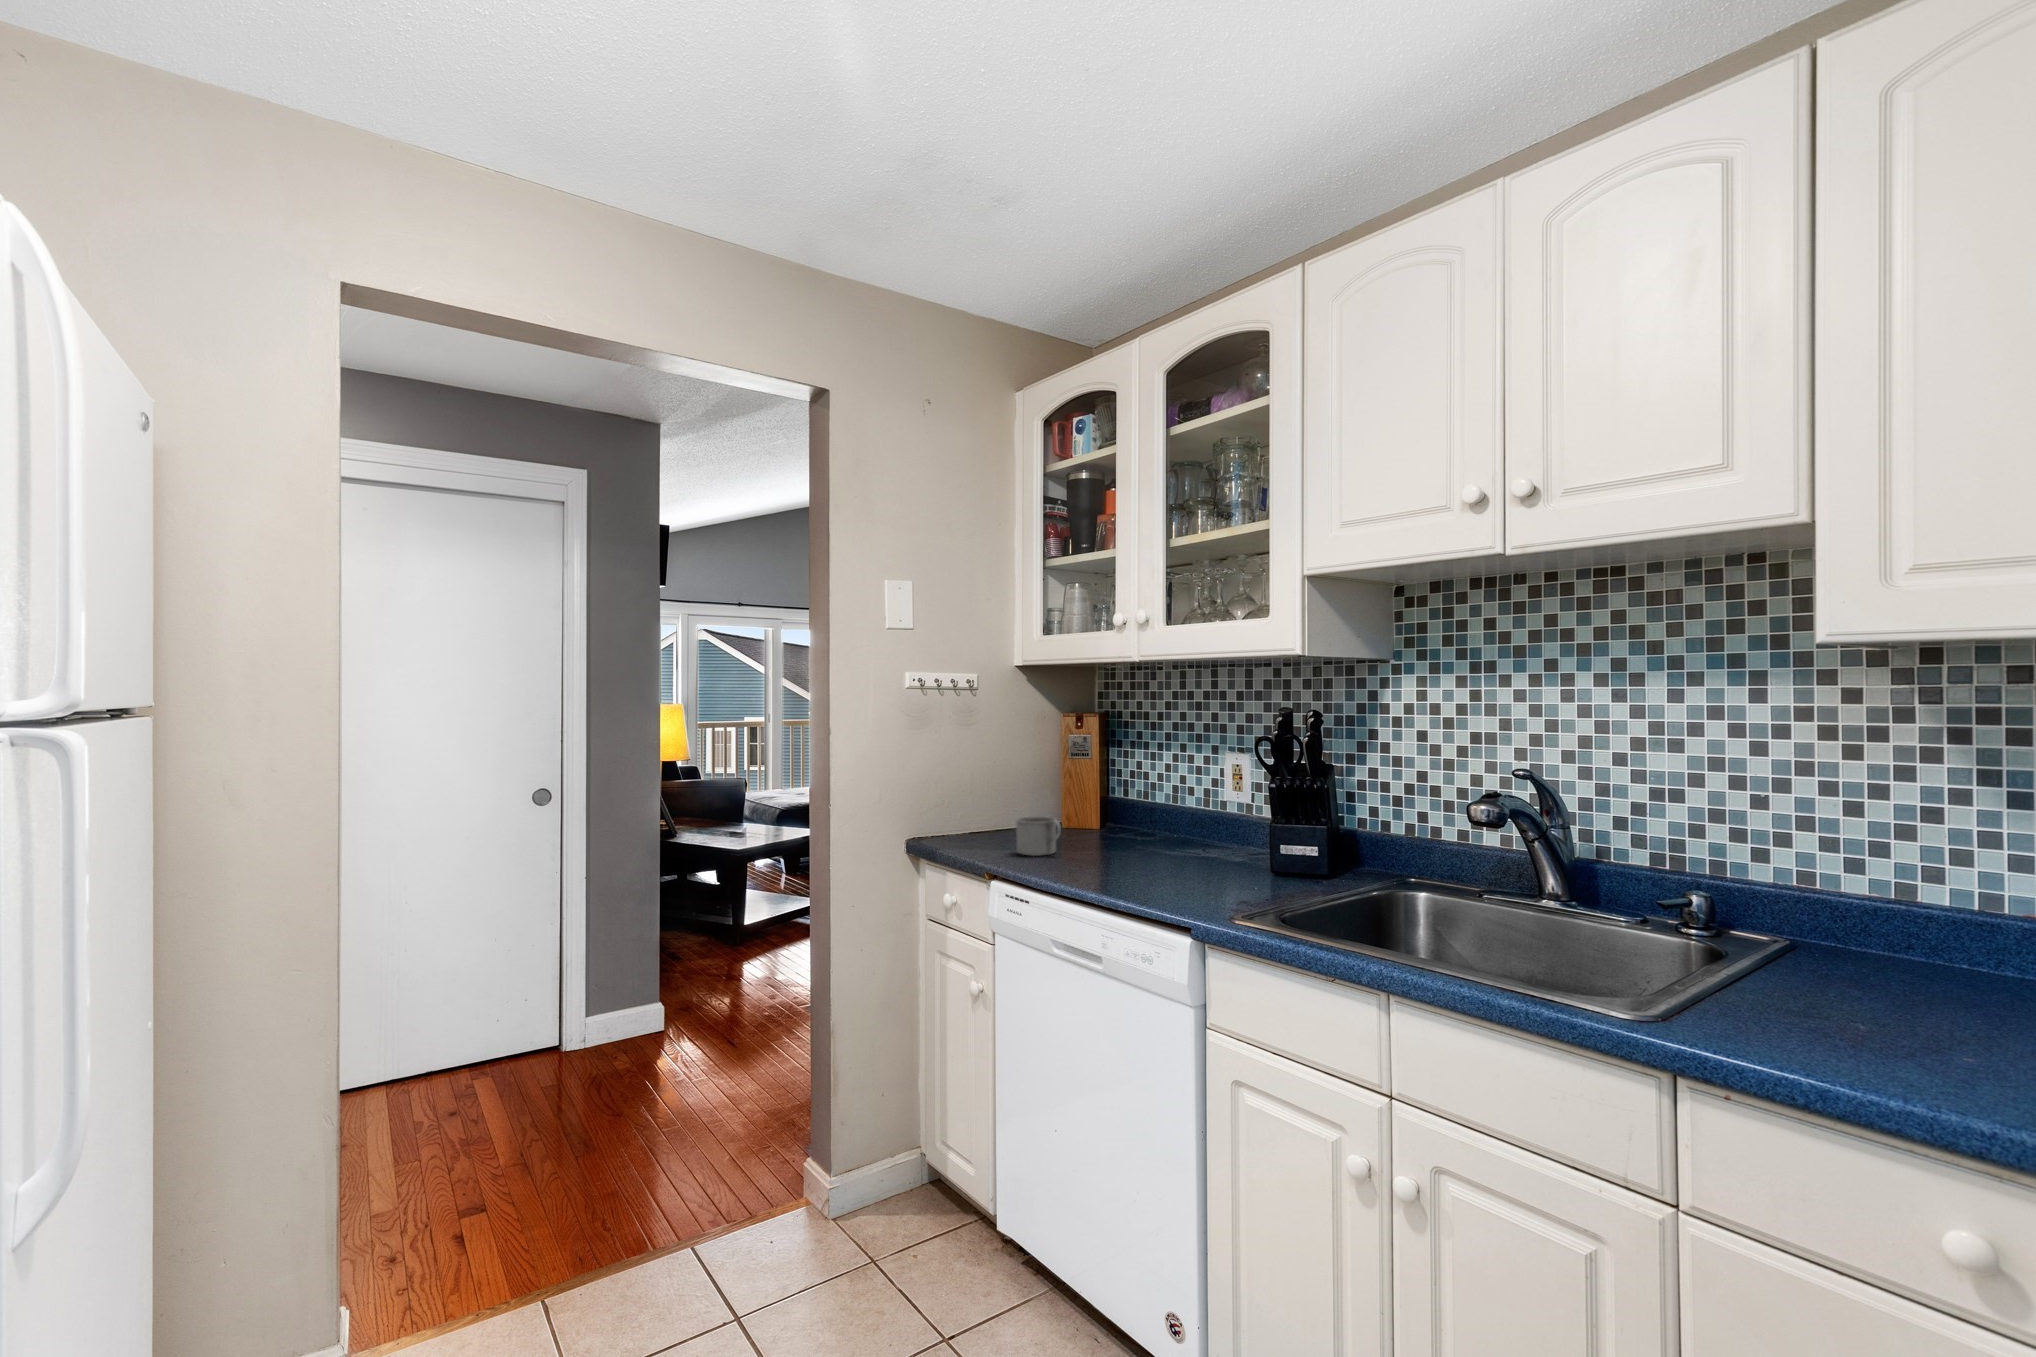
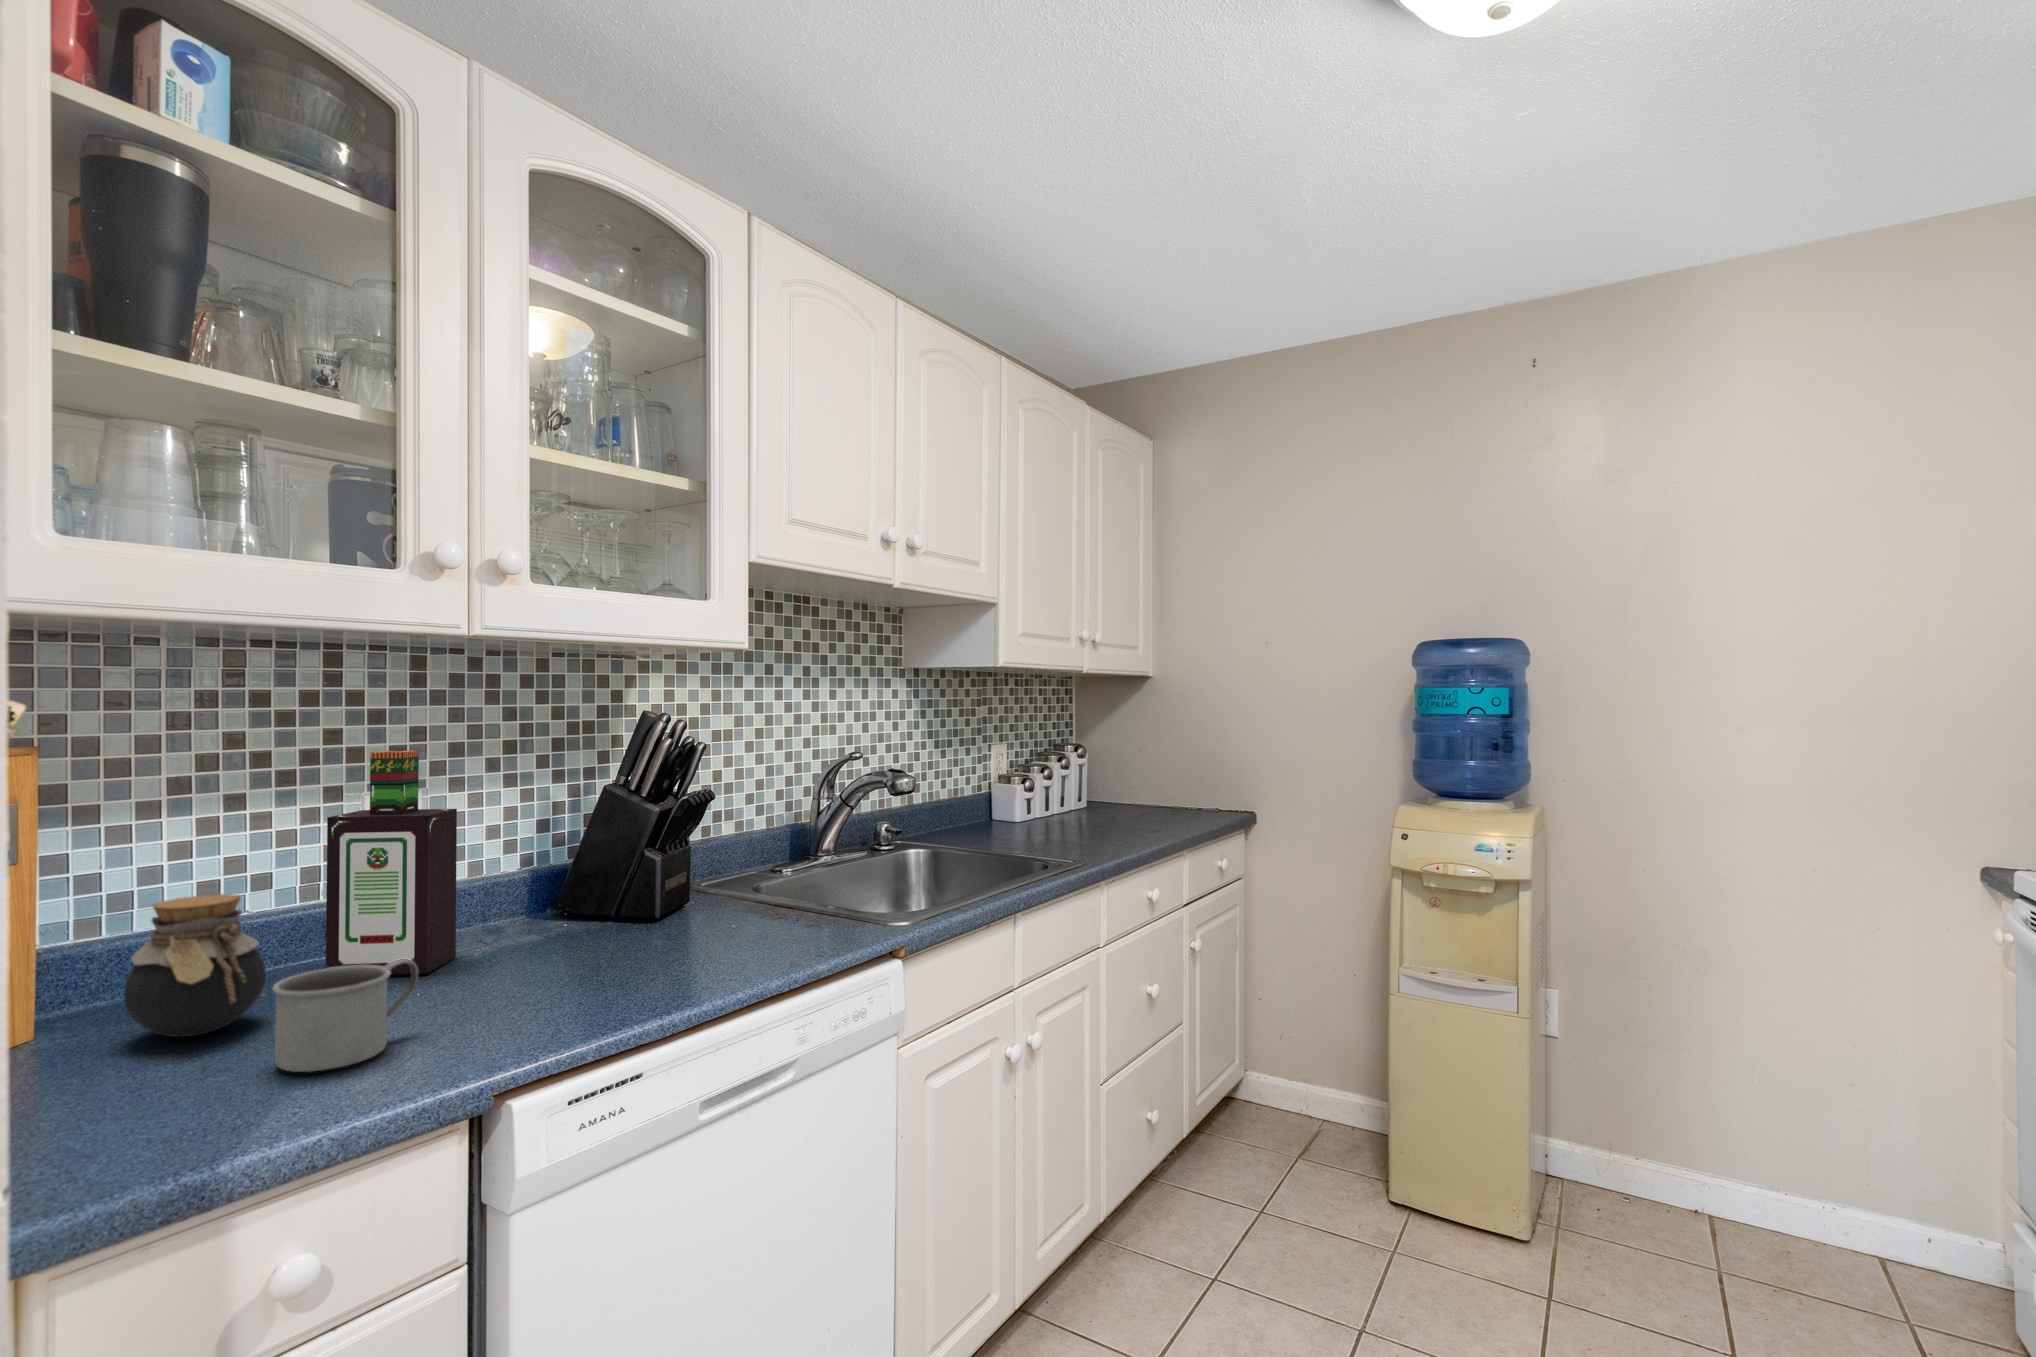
bottle: none [1152,726,1193,851] -> present [326,751,457,975]
jar: none [1058,783,1111,841] -> present [124,894,266,1037]

